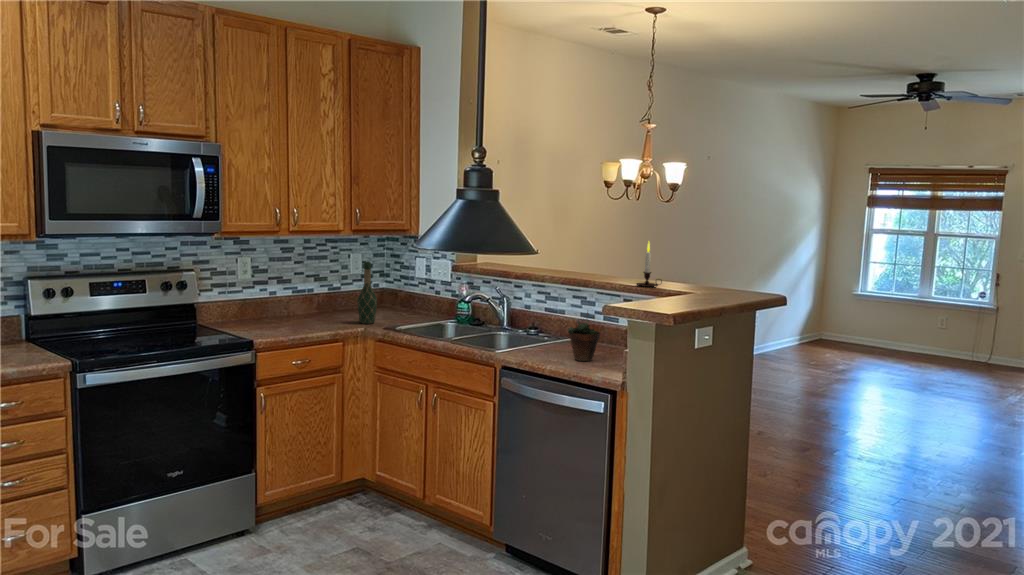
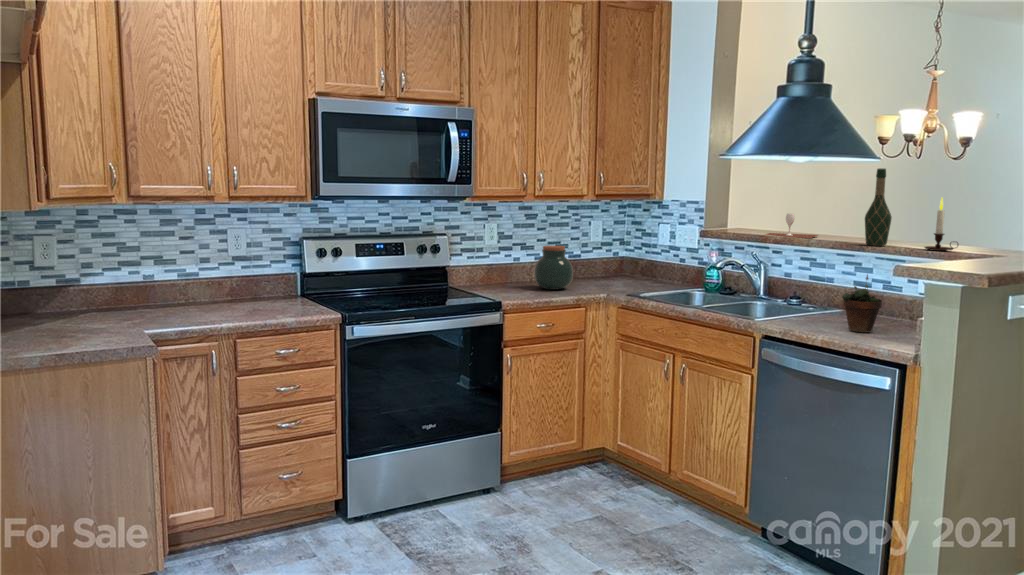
wine glass: none [504,251,556,274] -> present [766,214,818,238]
wine bottle: present [357,261,377,324] -> present [865,168,892,246]
jar: none [290,281,330,324] -> present [534,246,573,290]

